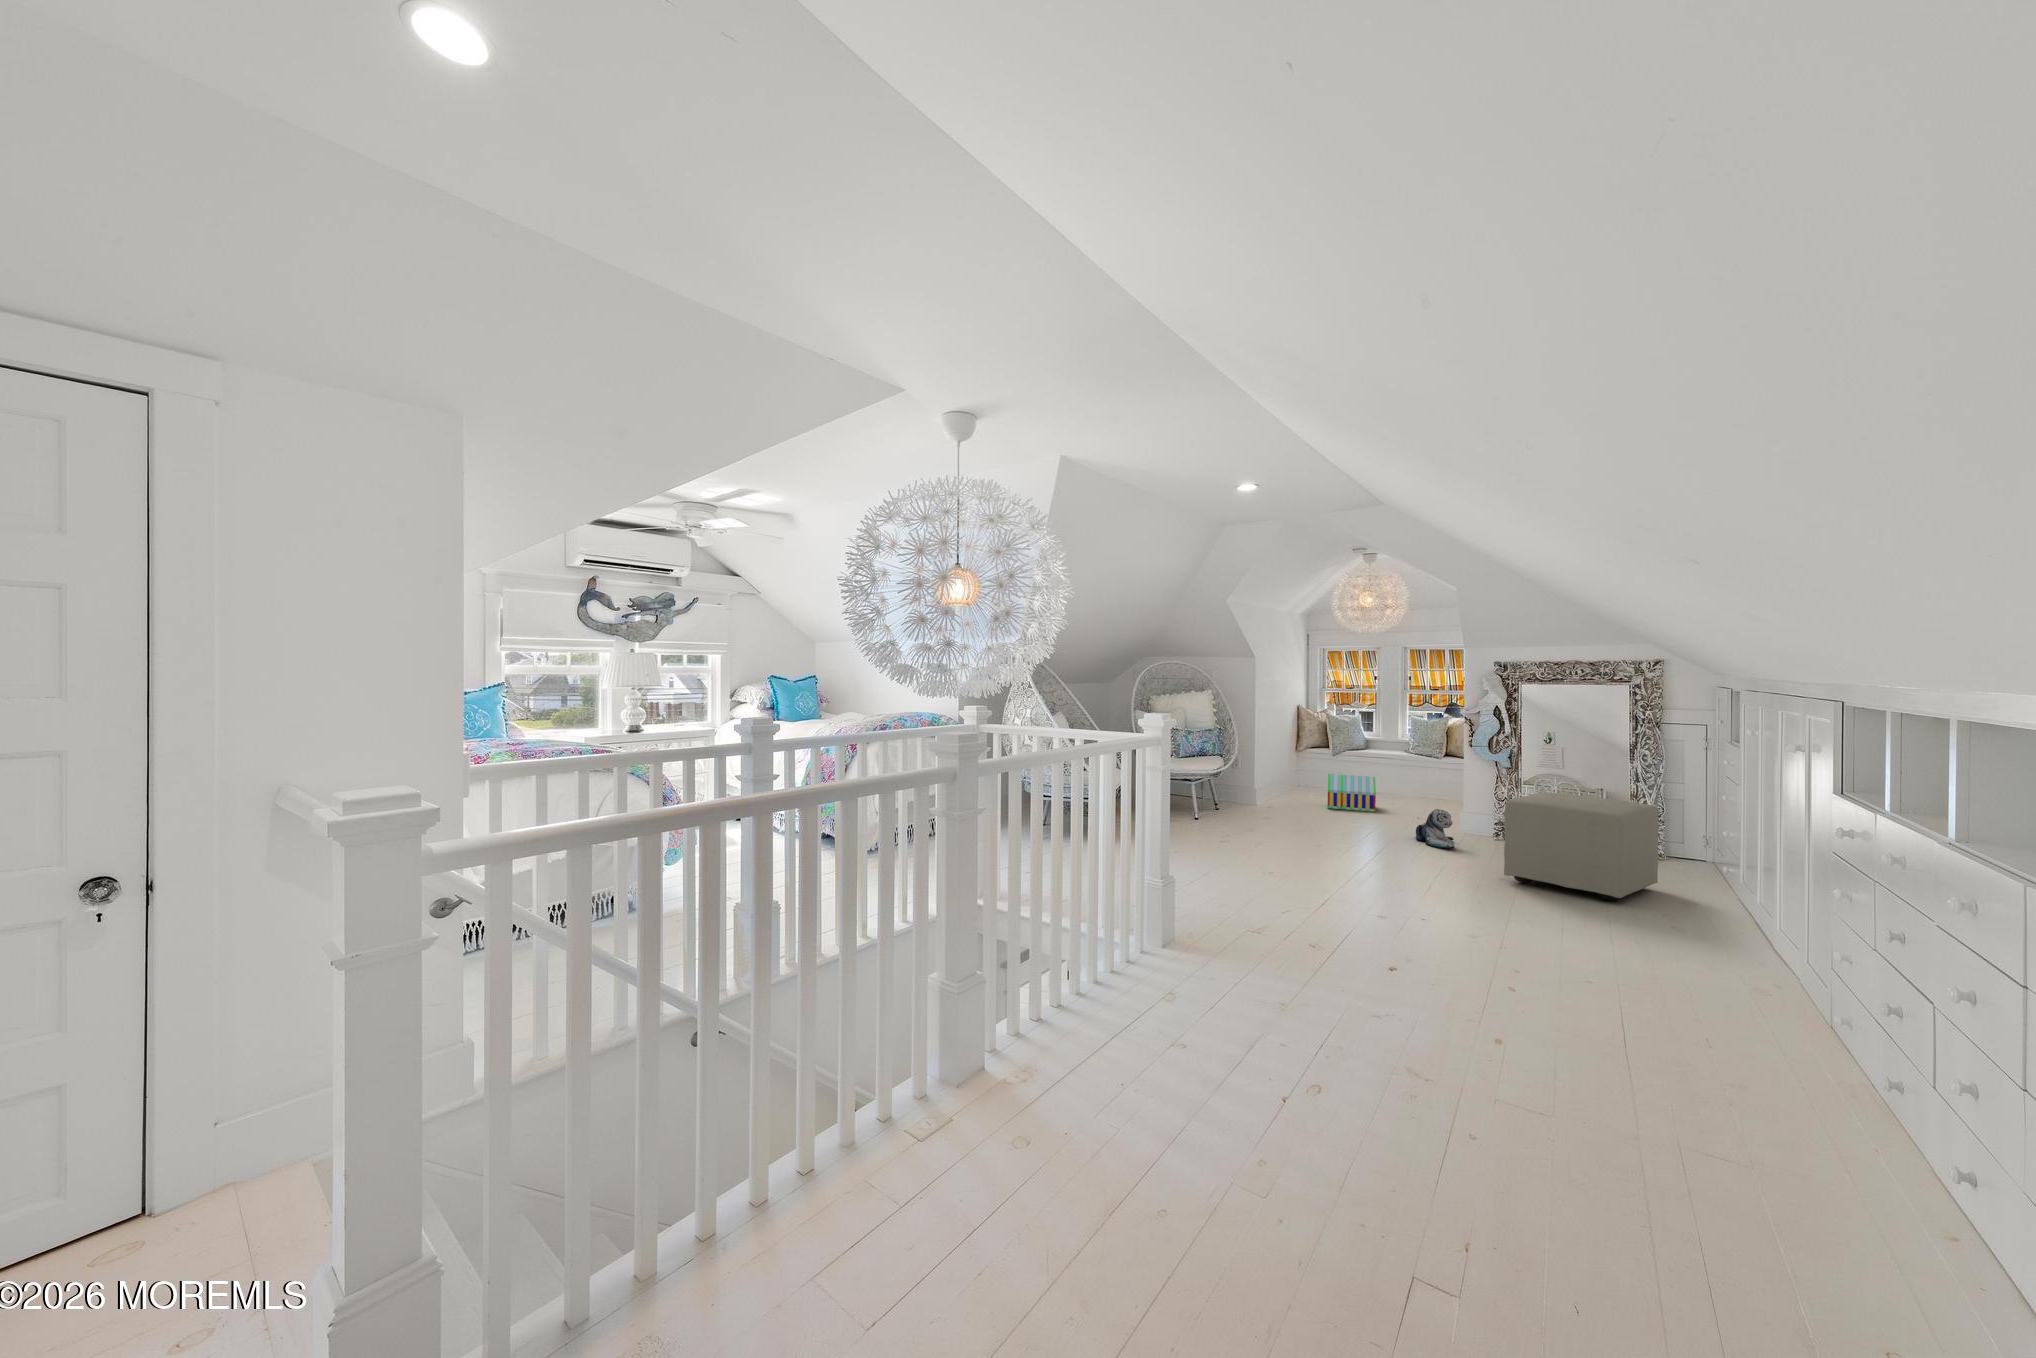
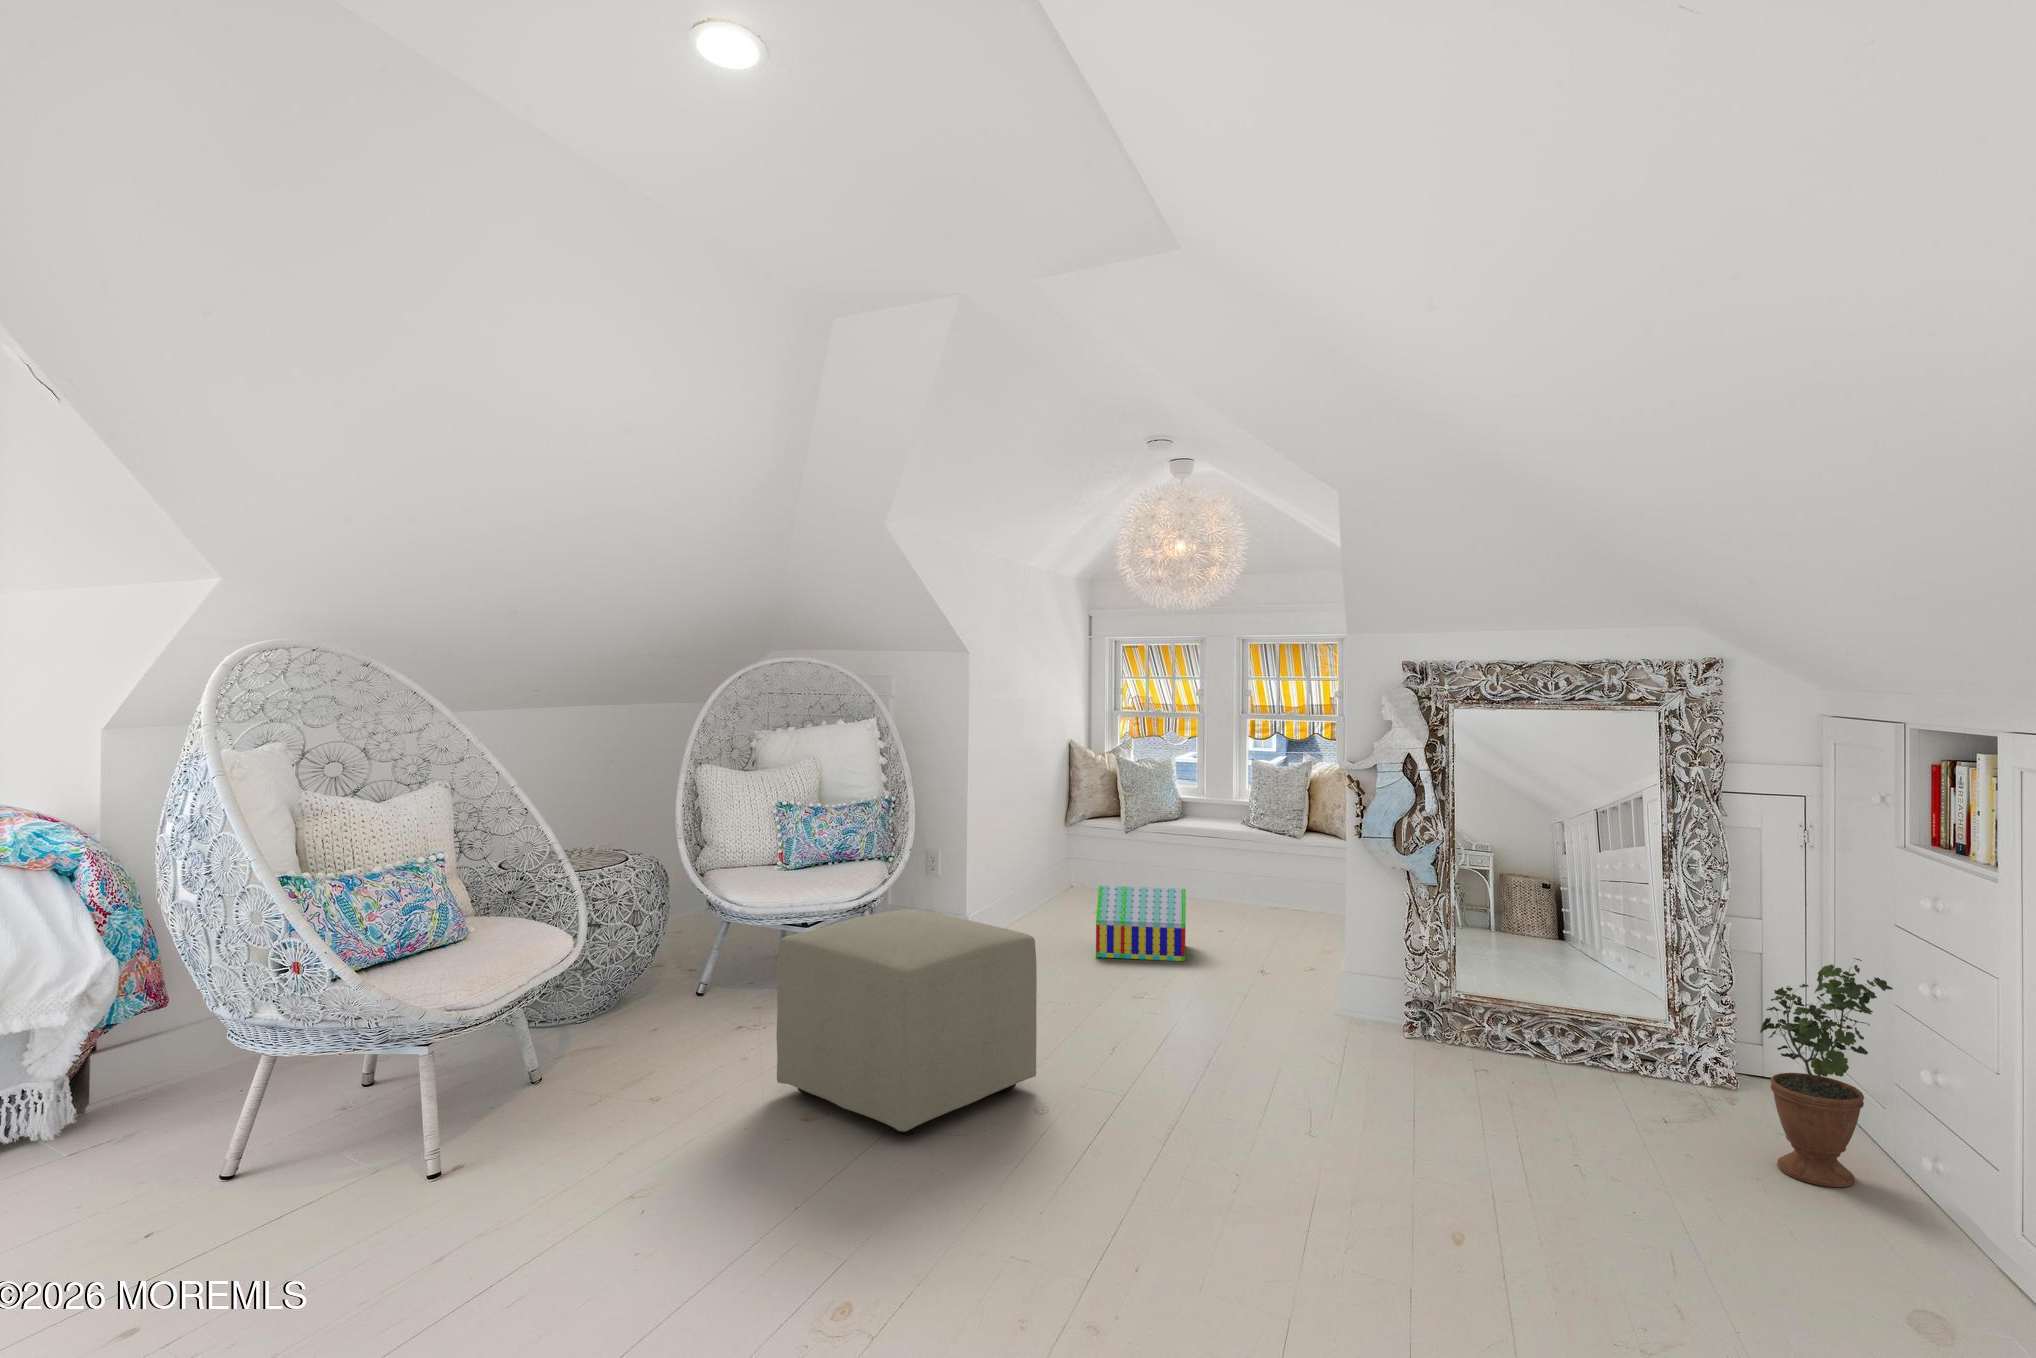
potted plant: none [1665,789,1726,887] -> present [1760,958,1893,1187]
ottoman: present [1504,793,1659,901] -> present [776,909,1037,1134]
plush toy: present [1416,809,1455,849] -> none [1251,990,1328,1086]

